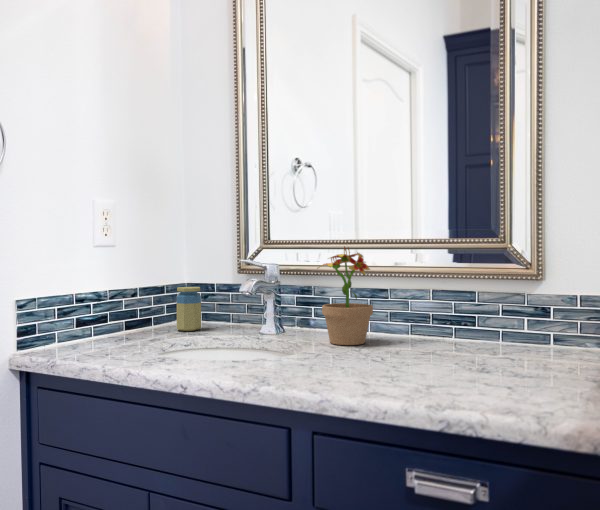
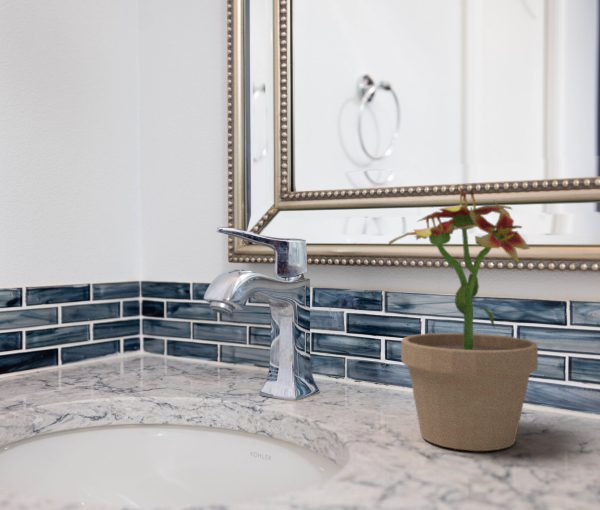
jar: present [176,287,201,331] -> none [95,288,149,380]

